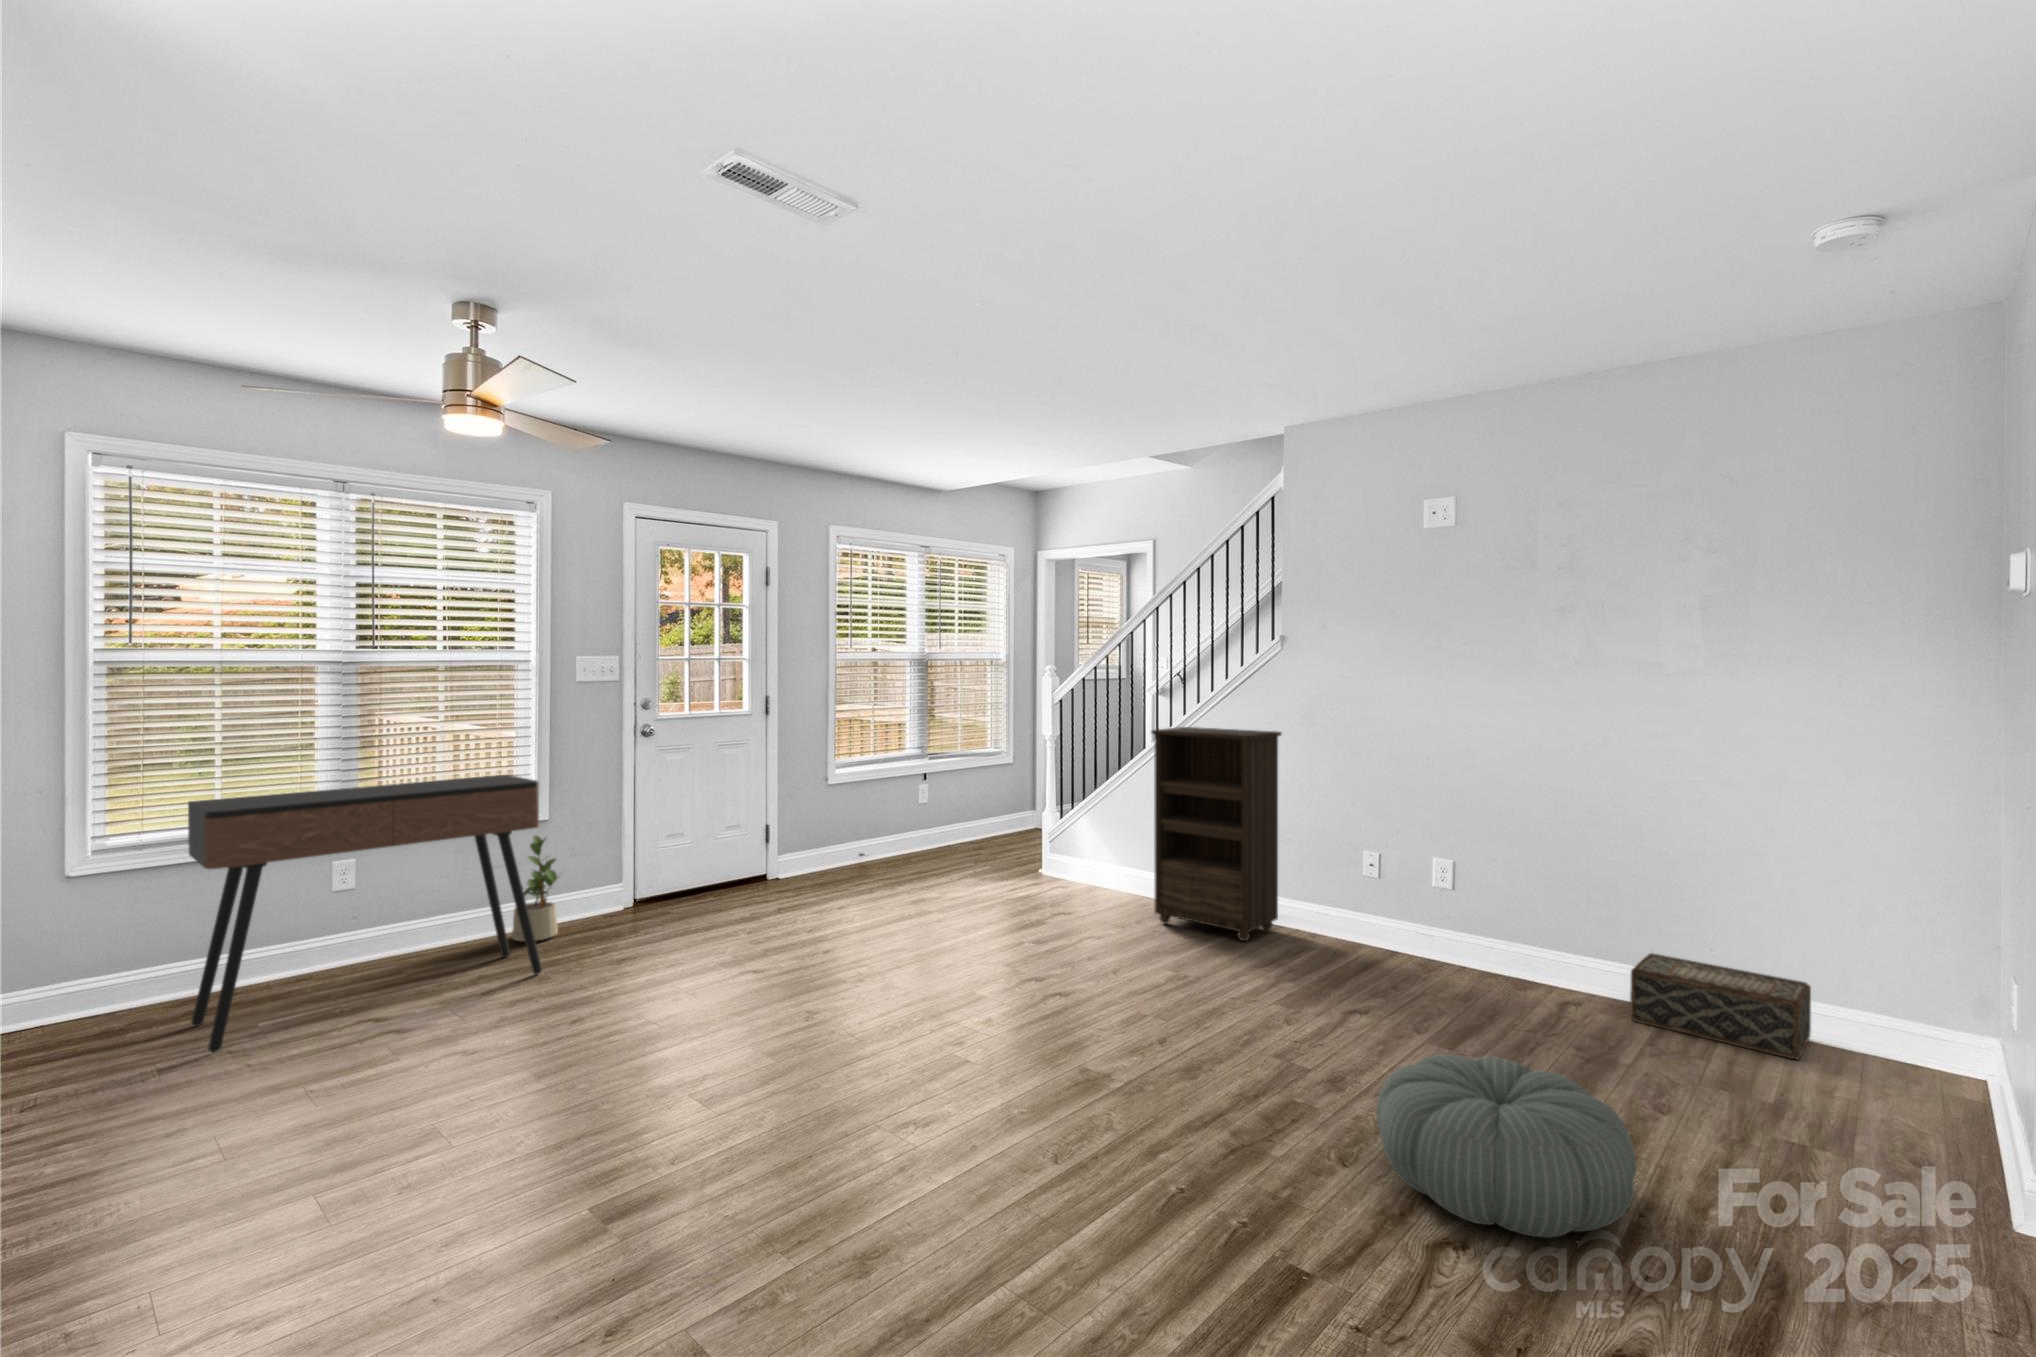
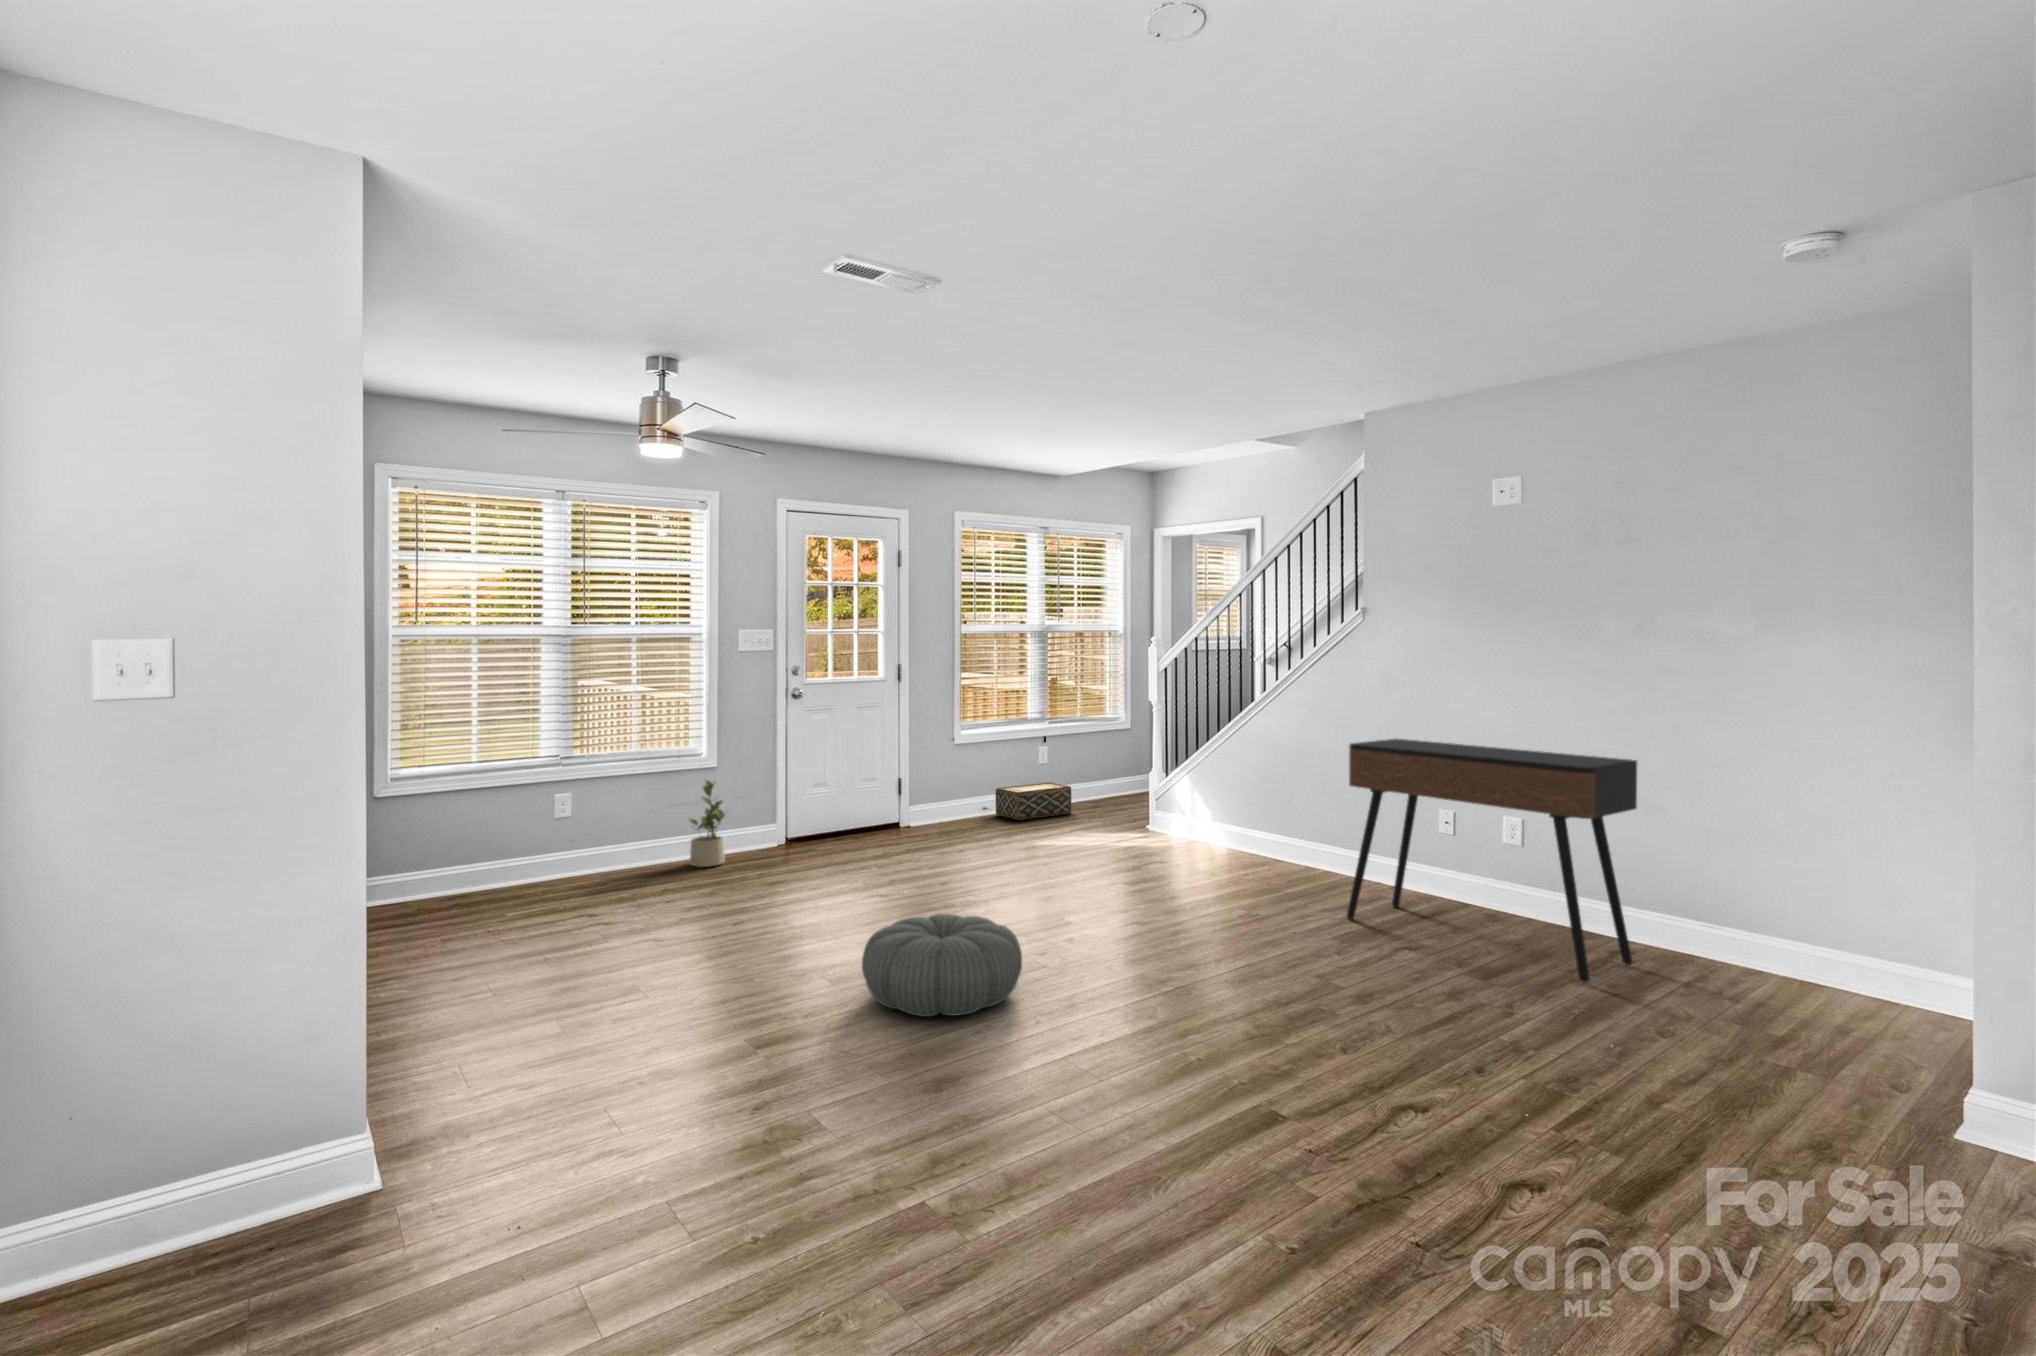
bookshelf: present [1152,727,1281,941] -> none [1237,694,1360,891]
console table: present [188,774,542,1052] -> present [1347,739,1637,982]
woven basket: present [1630,953,1811,1059] -> present [996,782,1071,820]
pouf: present [1376,1055,1636,1237] -> present [862,914,1022,1017]

